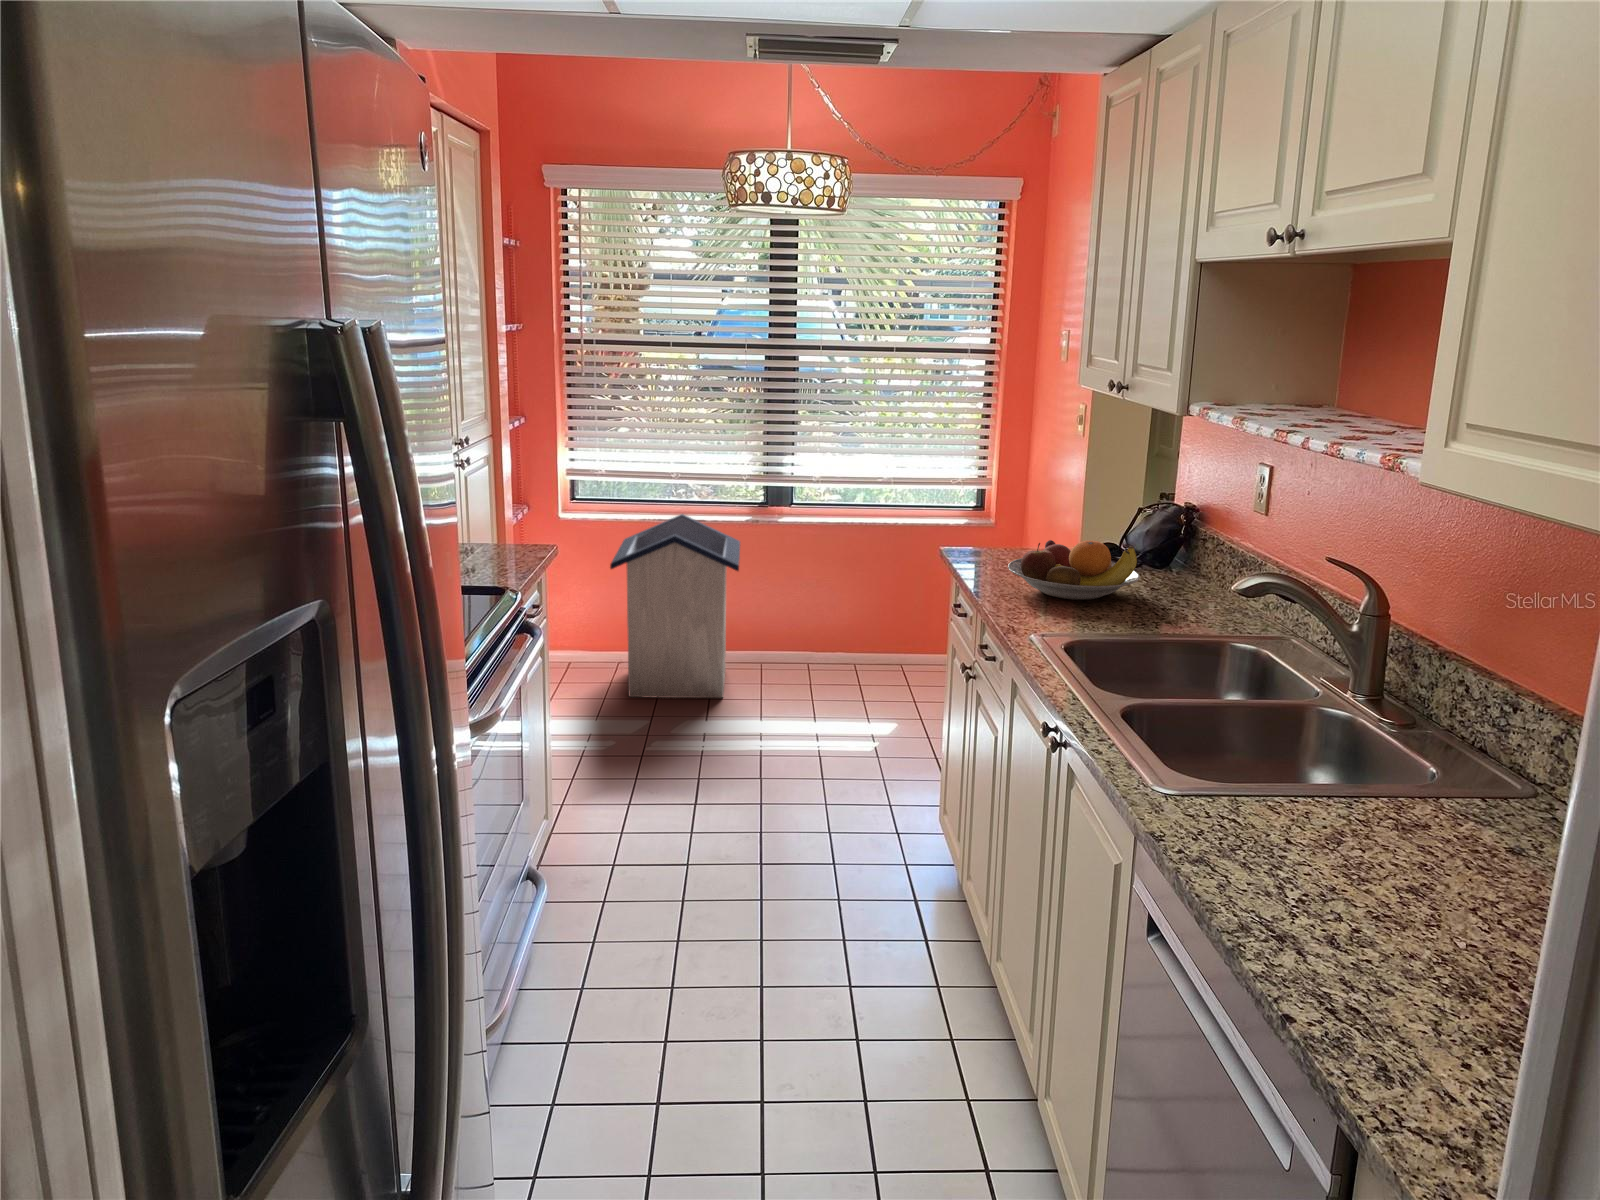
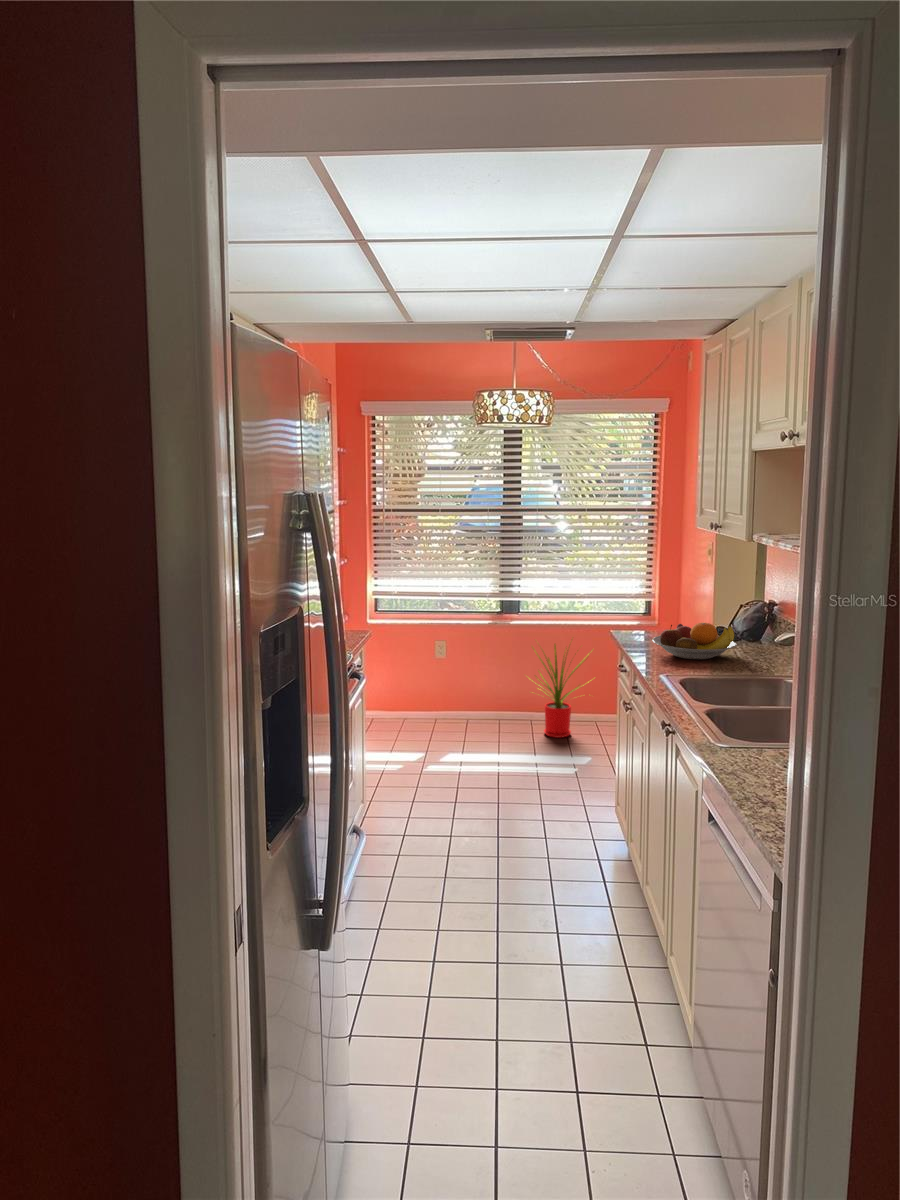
trash can: present [610,514,740,698] -> none [400,620,485,742]
house plant: none [796,541,903,689] -> present [536,644,588,738]

